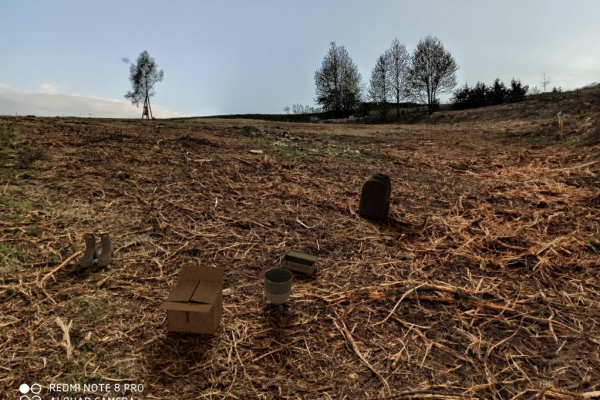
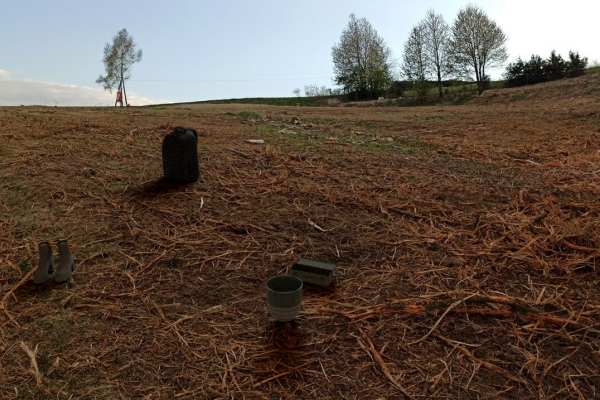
backpack: present [358,173,391,220] -> present [162,126,200,182]
cardboard box: present [159,265,224,334] -> none [135,272,216,357]

